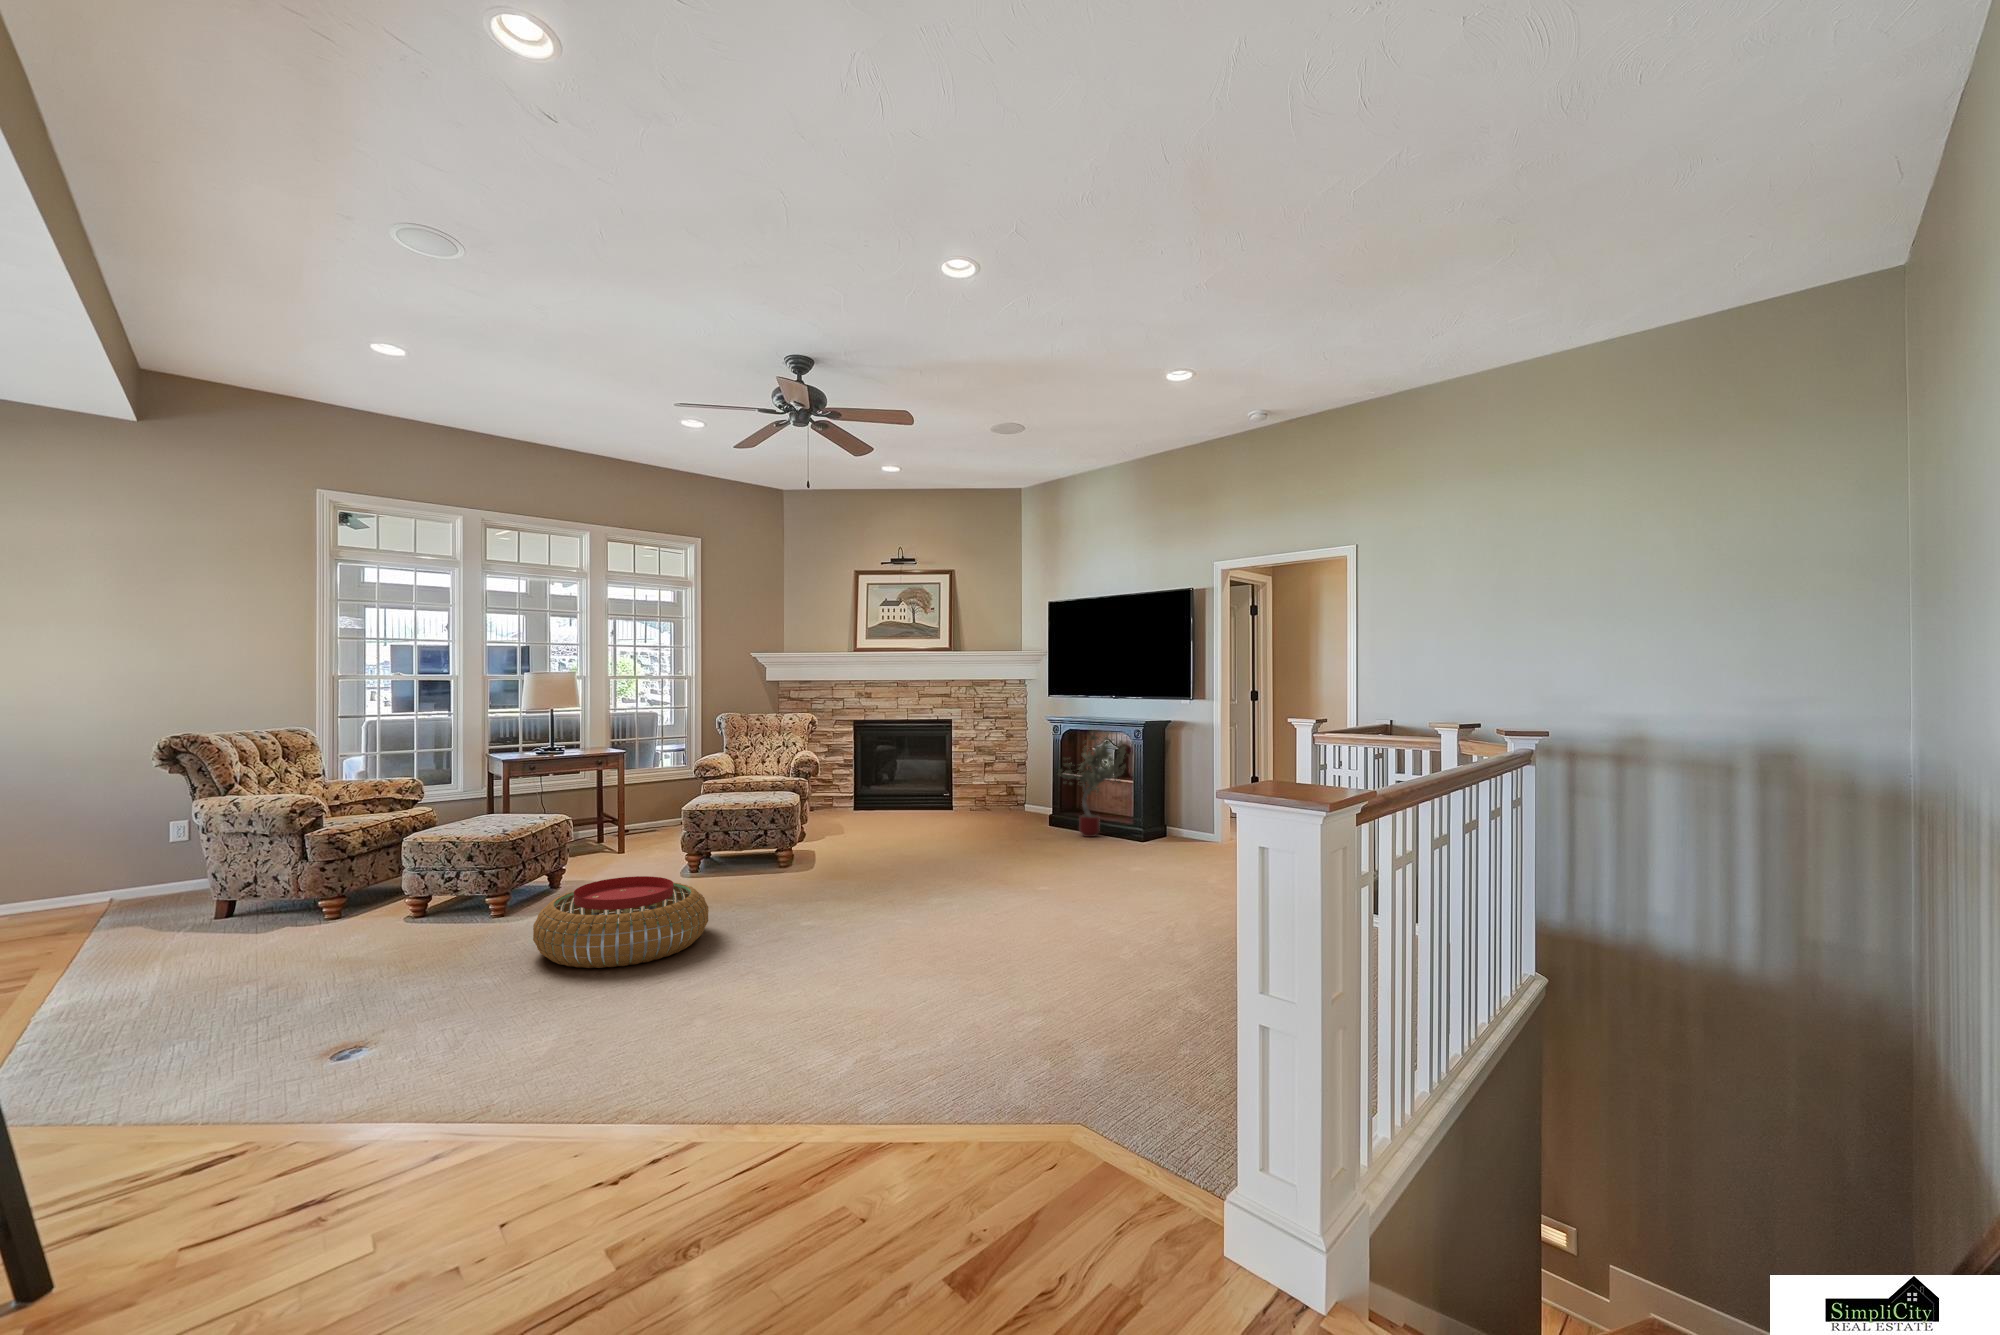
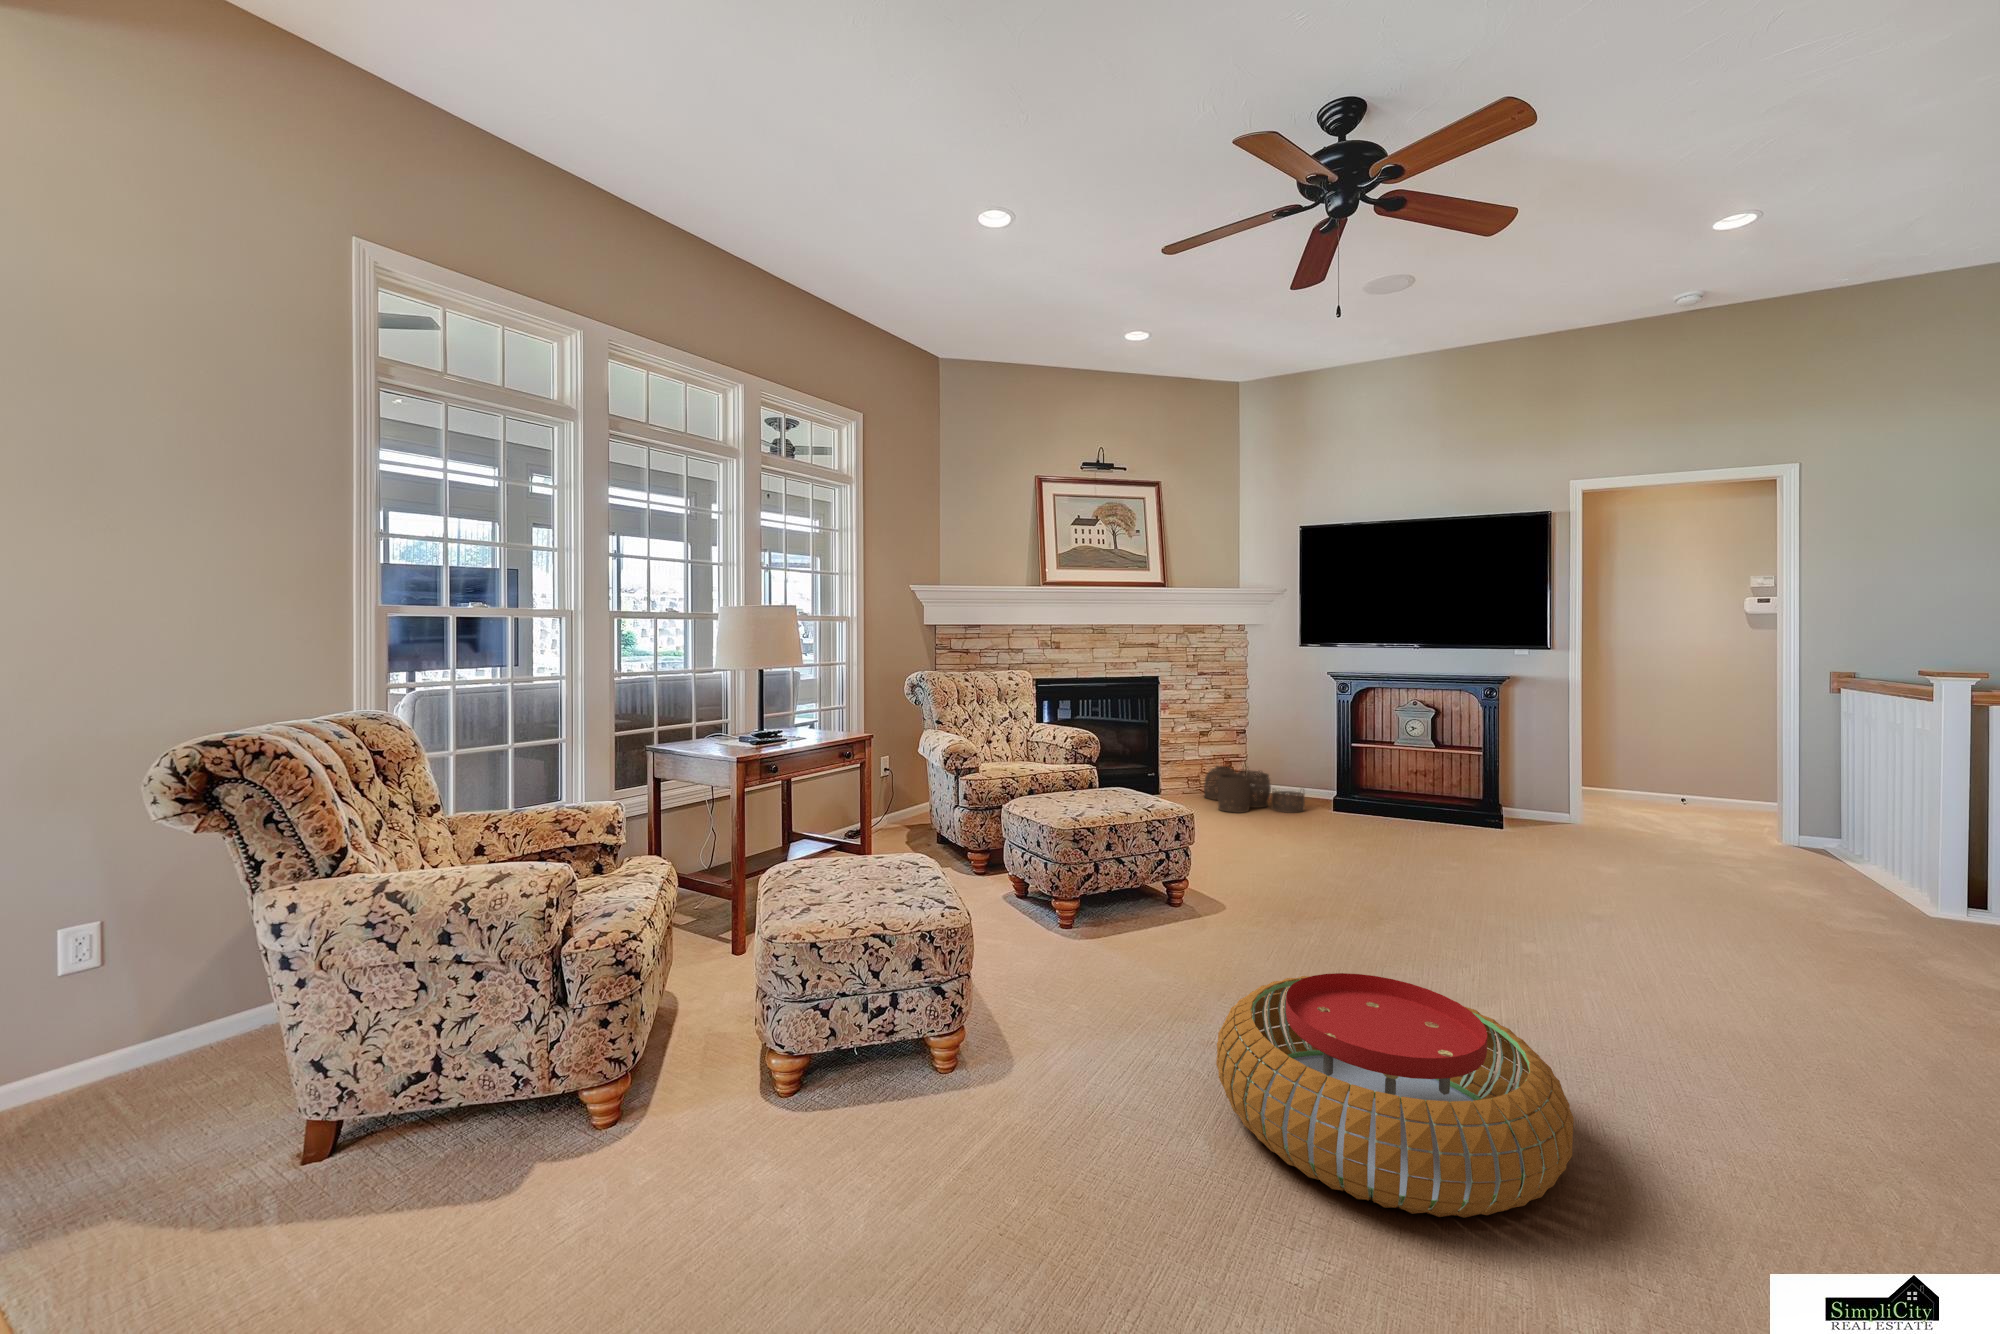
potted tree: present [1058,731,1126,837] -> none [1344,687,1468,820]
woven basket: none [965,789,1032,828] -> present [1204,766,1305,813]

